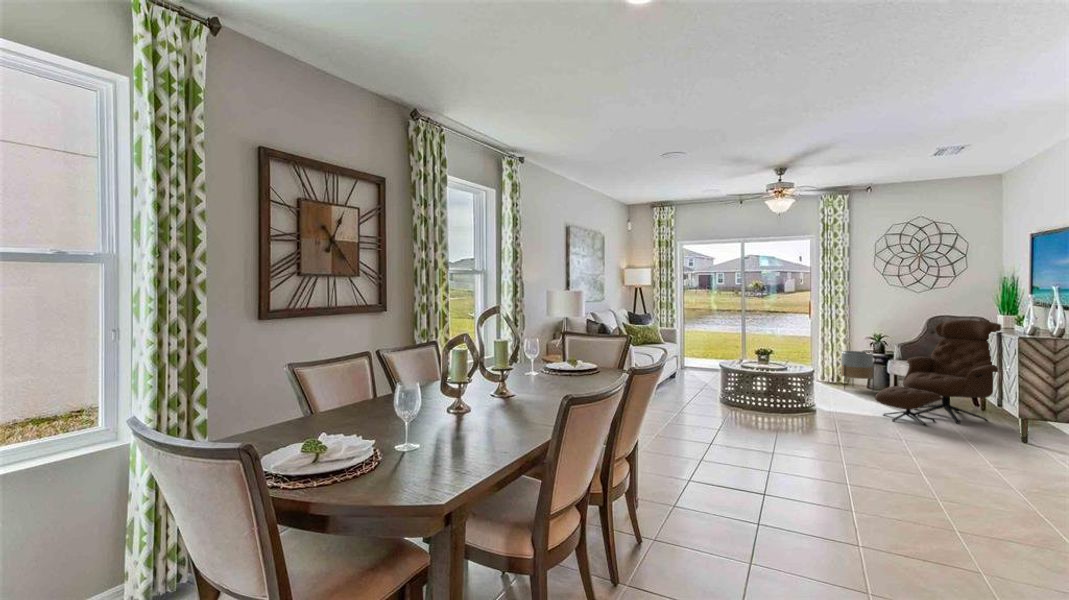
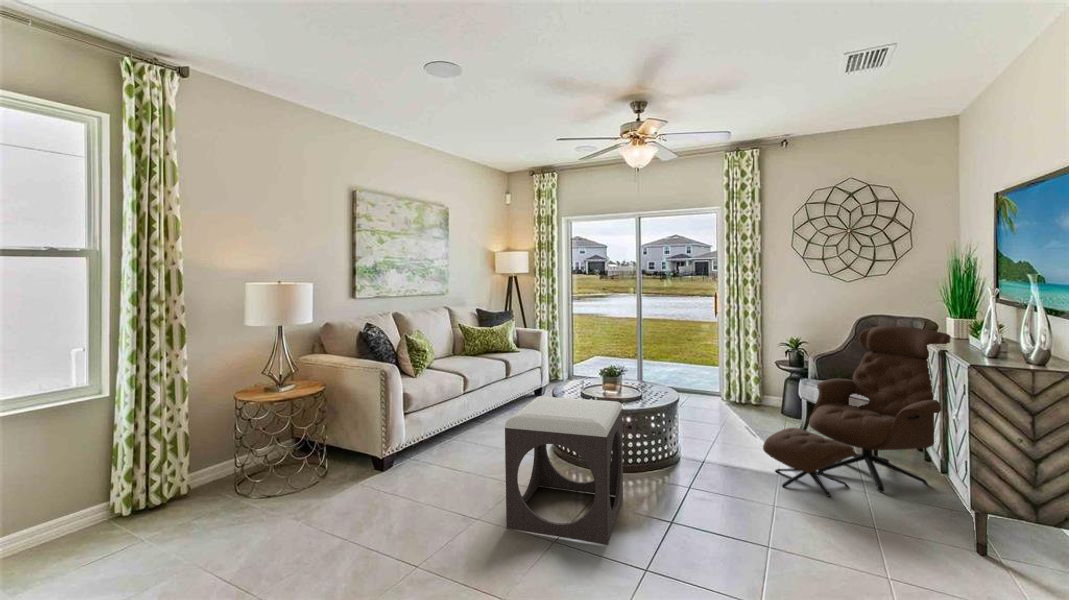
planter: present [841,351,874,390] -> none [746,362,786,418]
footstool: none [731,360,803,440] -> present [505,396,623,544]

